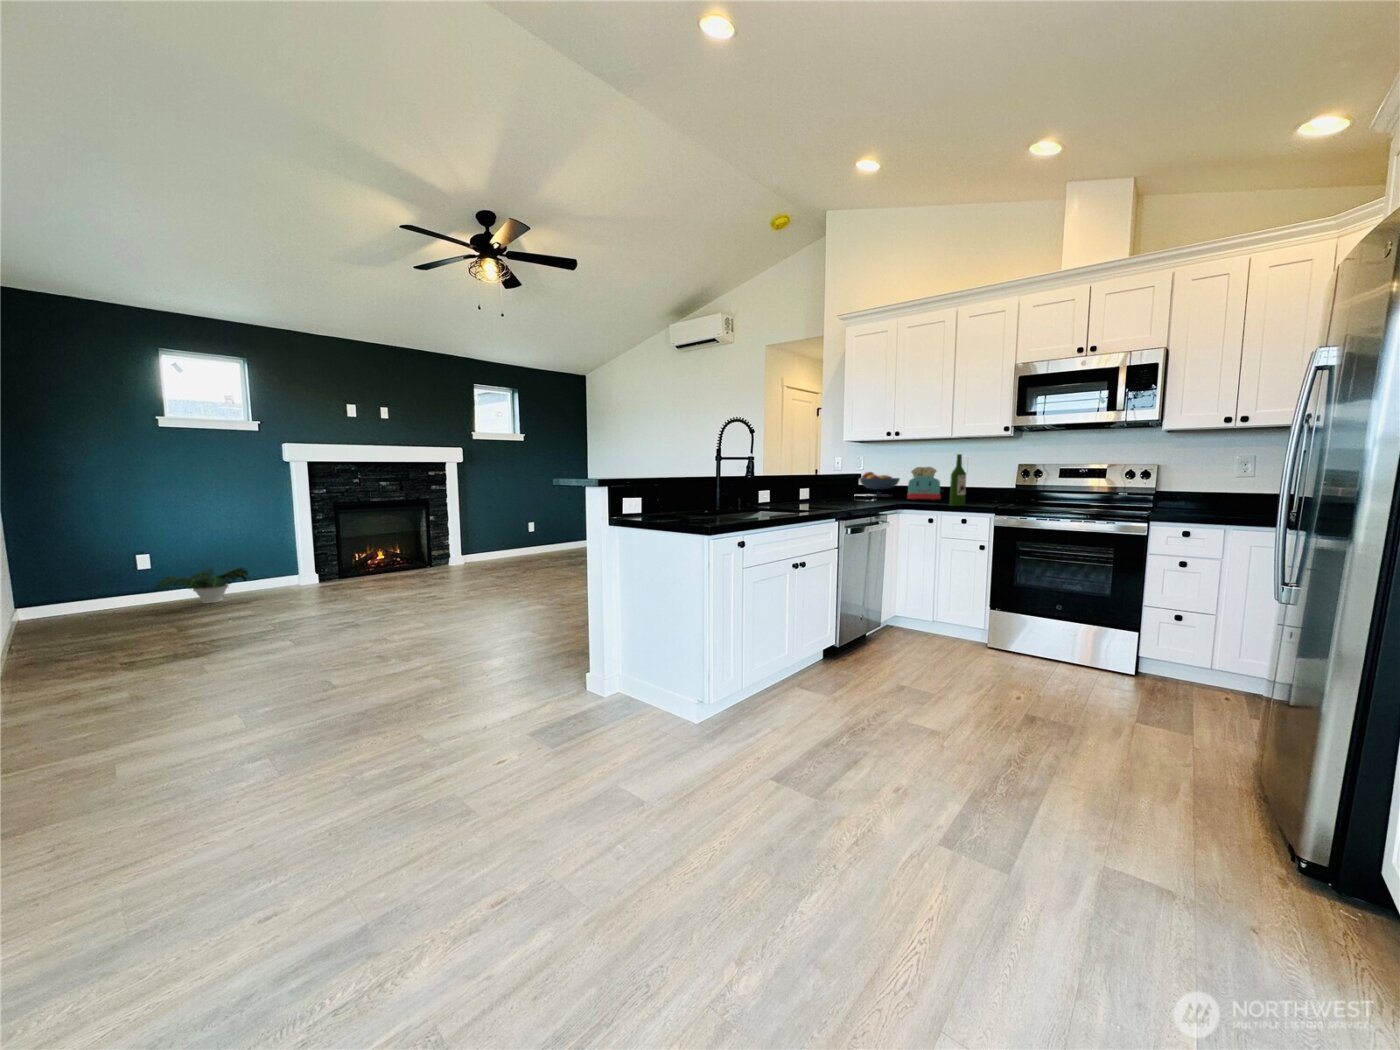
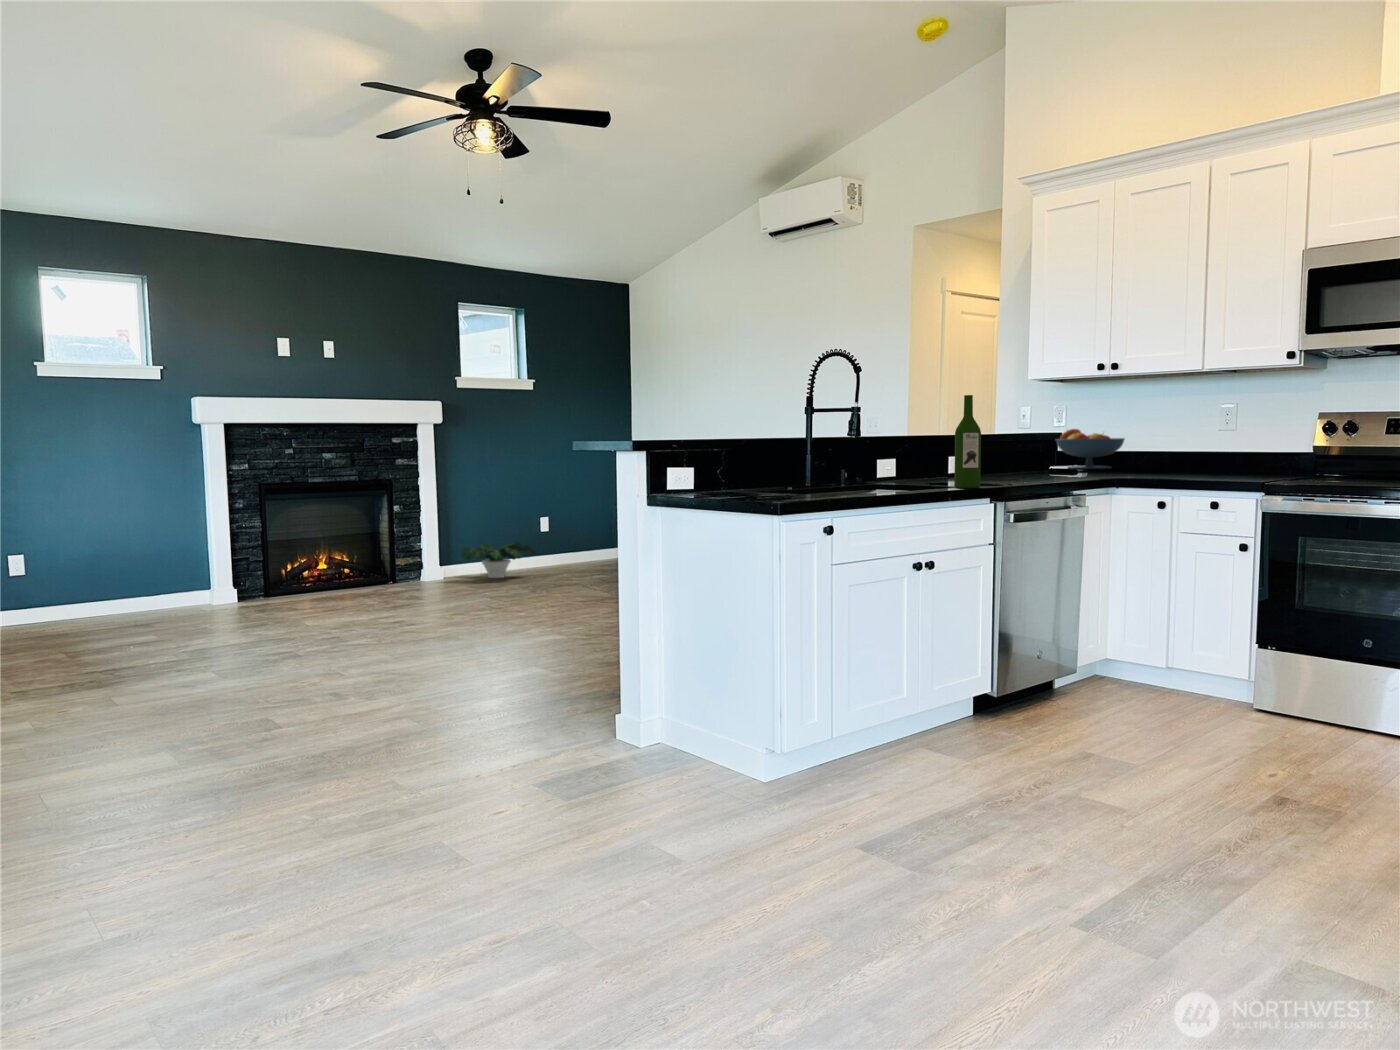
wine bottle: present [950,454,966,506] -> present [954,395,981,488]
toaster: present [907,467,944,500] -> none [1128,419,1191,474]
potted plant: present [156,568,250,603] -> present [461,542,536,578]

